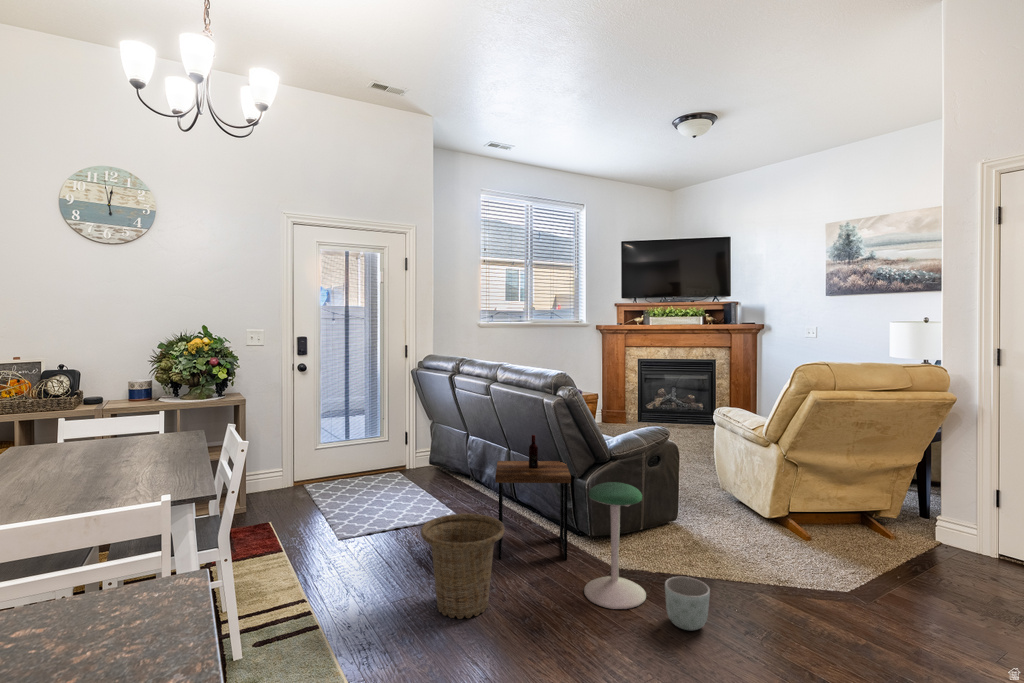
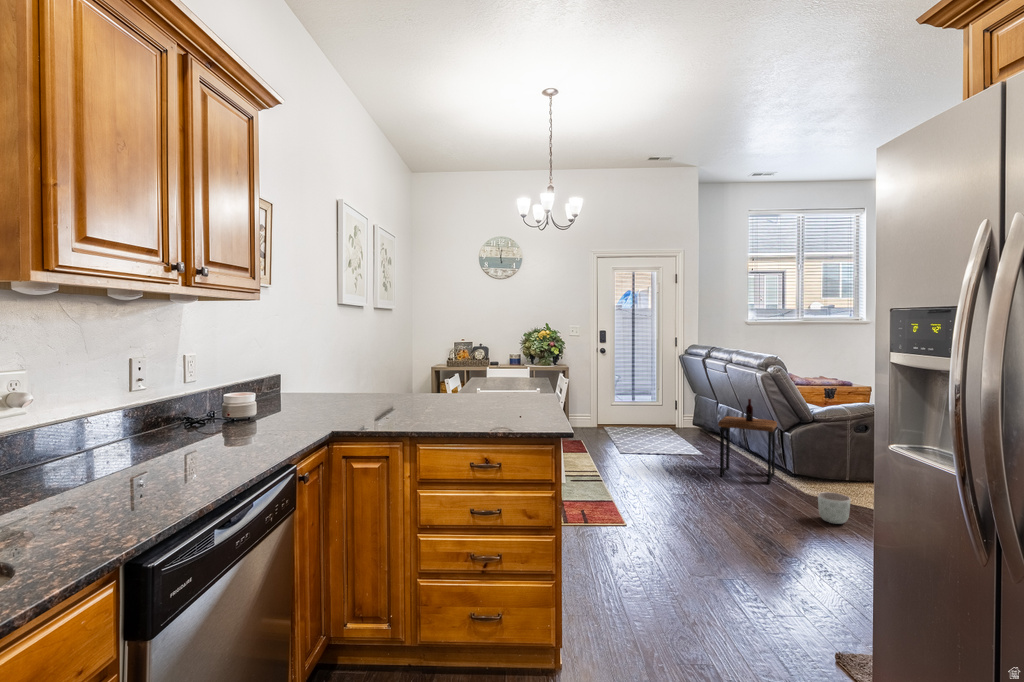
stool: present [584,482,646,609] -> none [770,429,816,509]
basket: present [421,514,504,619] -> none [662,439,713,494]

